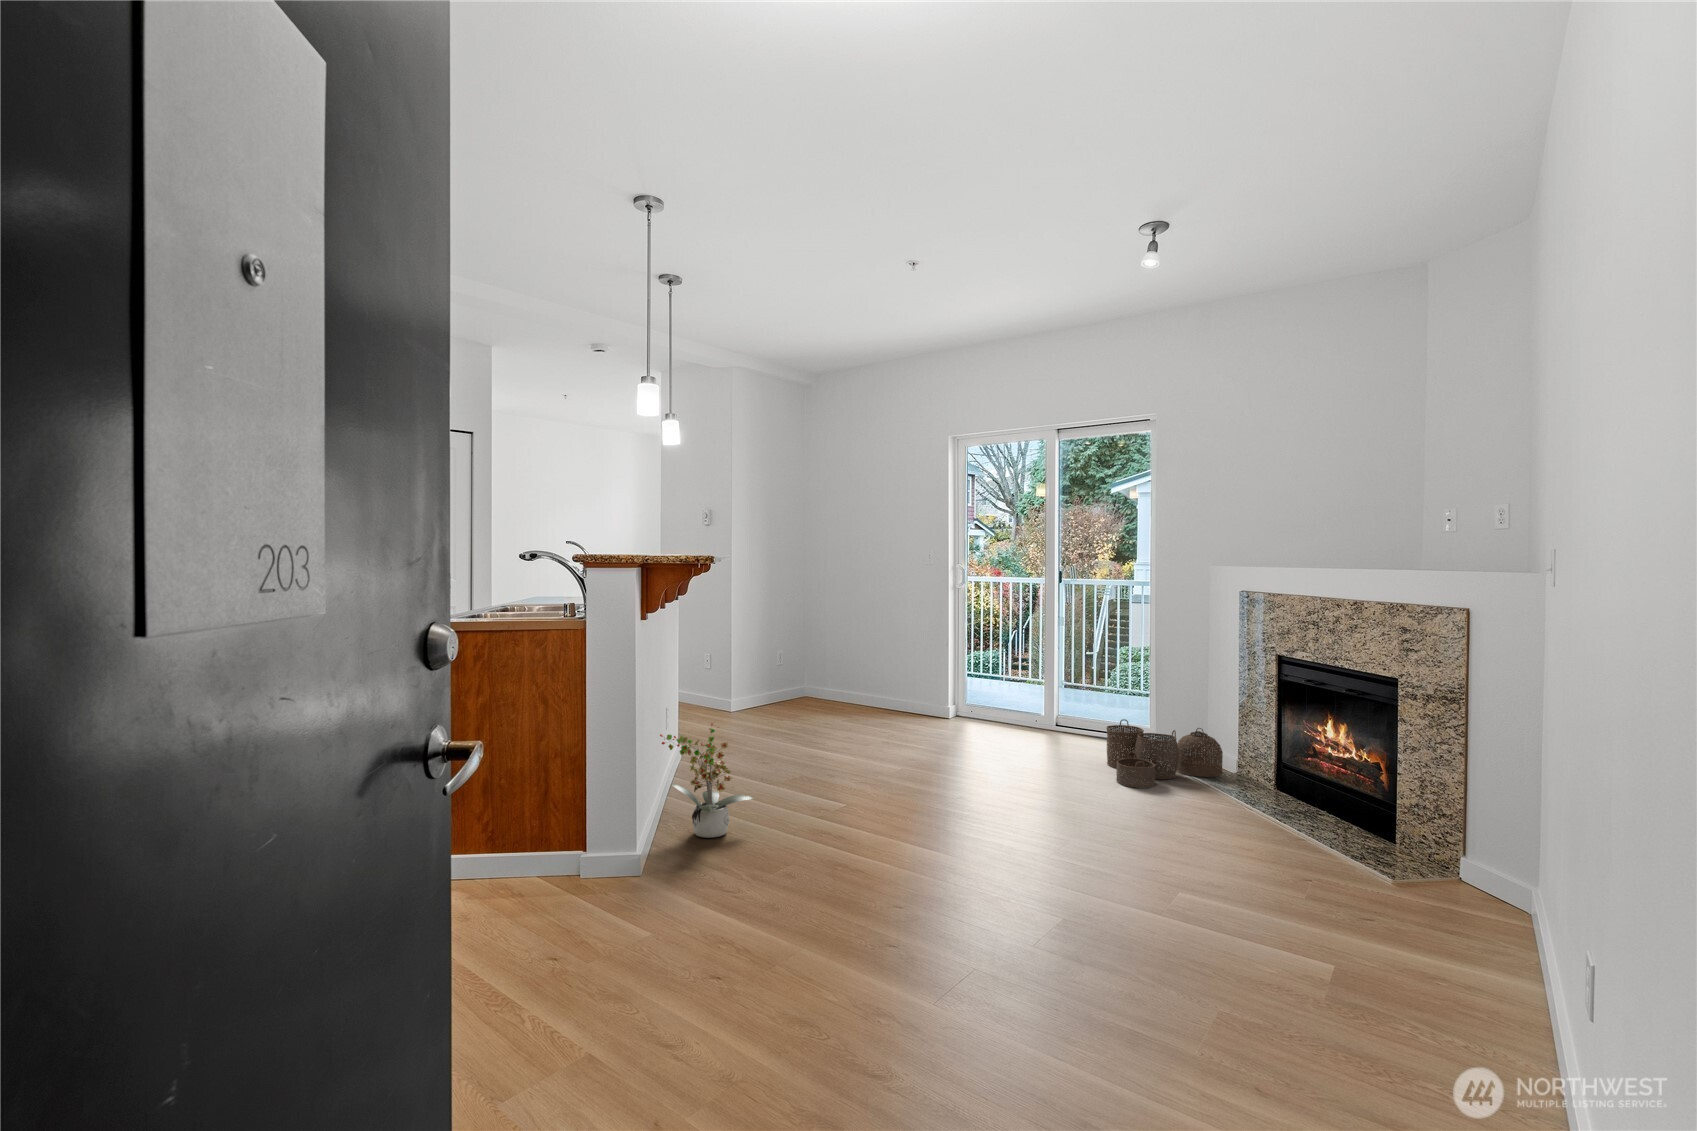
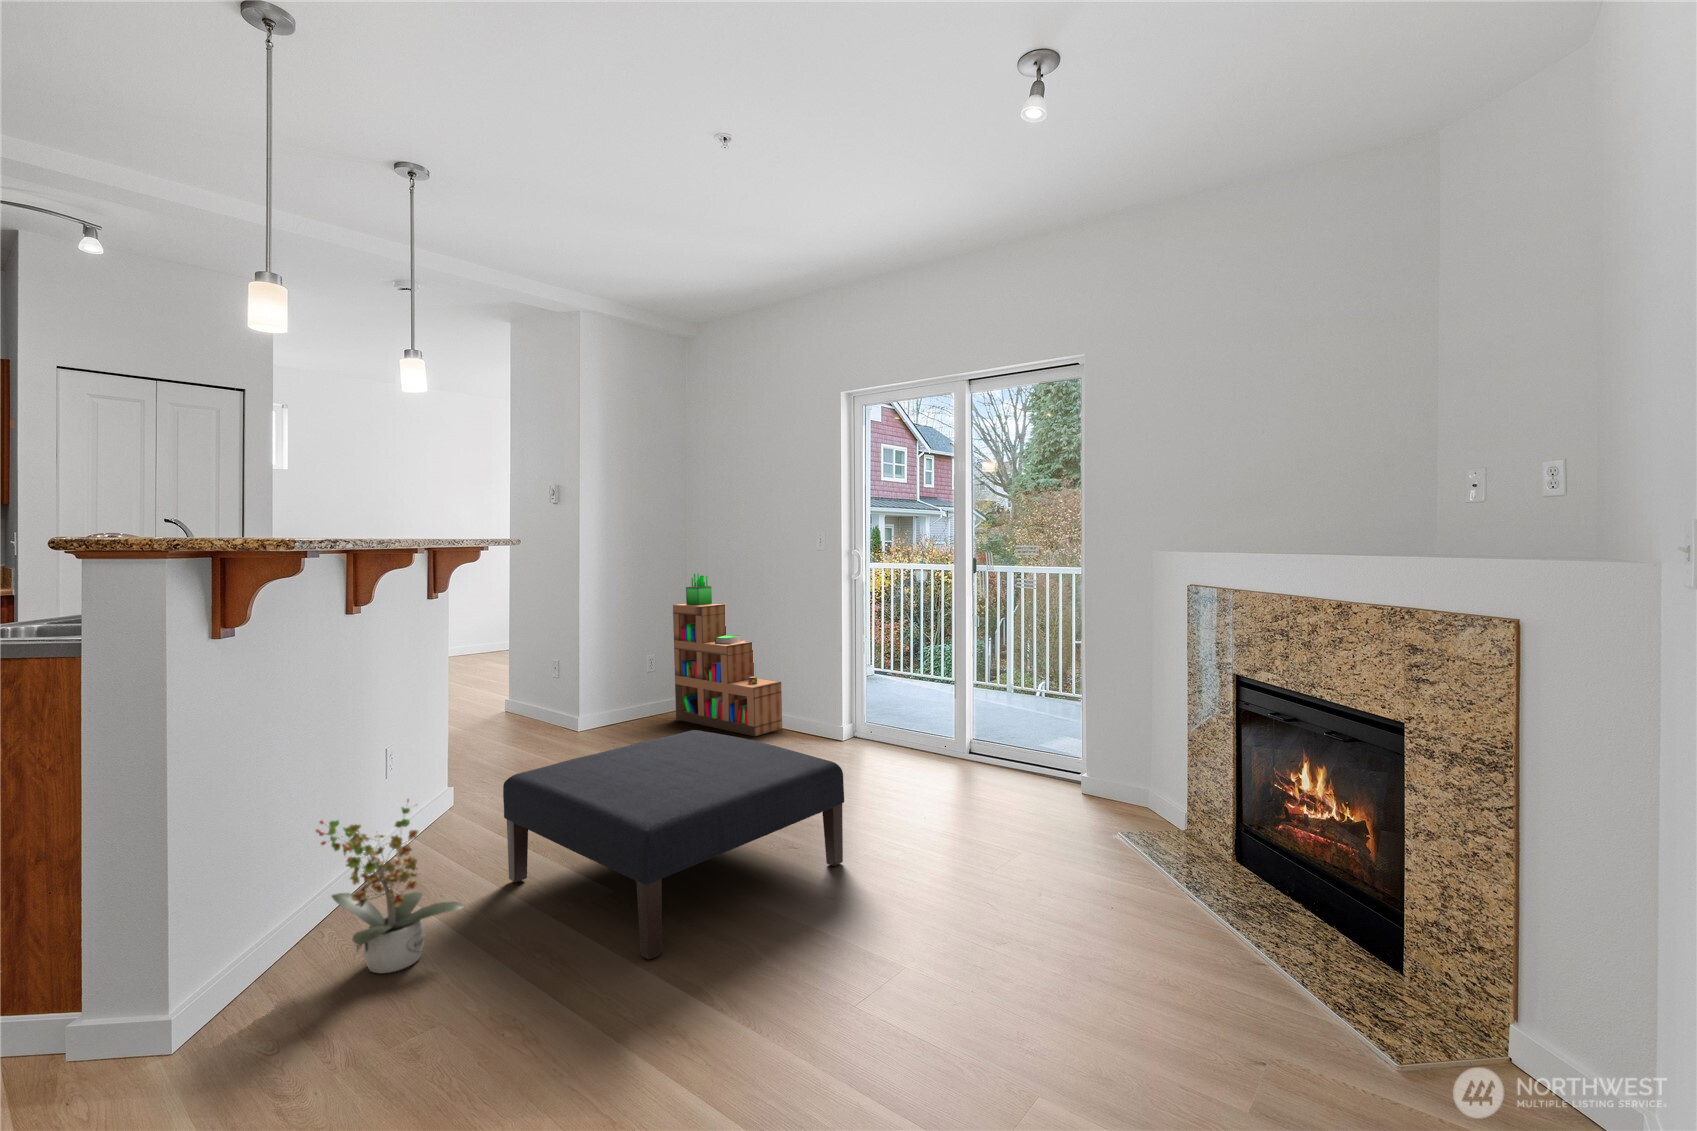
bookshelf: none [787,579,884,715] -> present [673,573,782,736]
ottoman: none [747,695,992,833] -> present [503,730,844,959]
woven basket: present [1106,719,1223,788] -> none [1018,753,1169,856]

